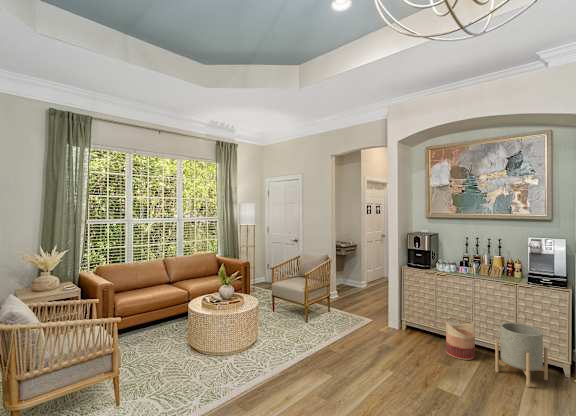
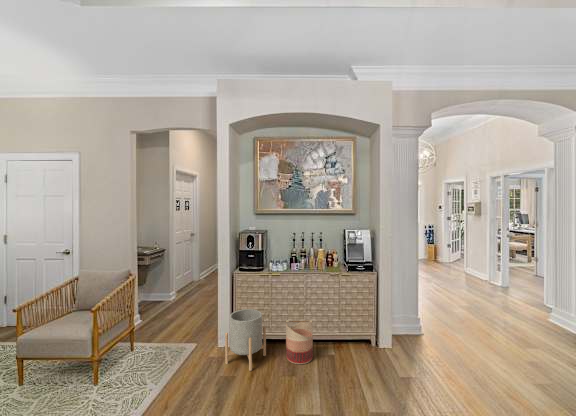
planter: present [495,323,548,387] -> present [225,309,266,371]

